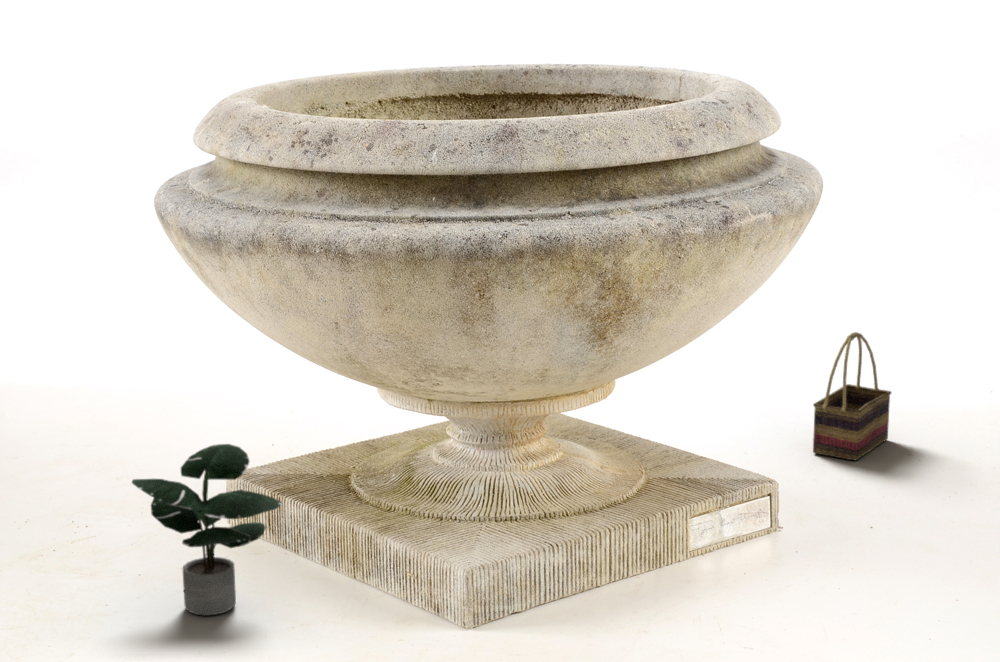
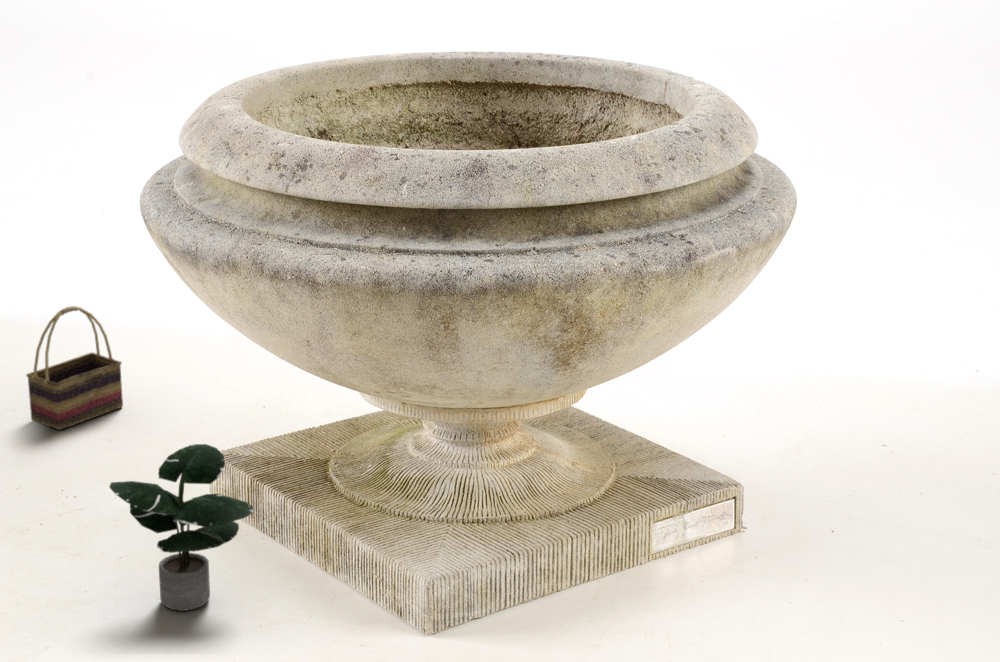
basket: present [813,332,891,460] -> present [27,306,123,430]

